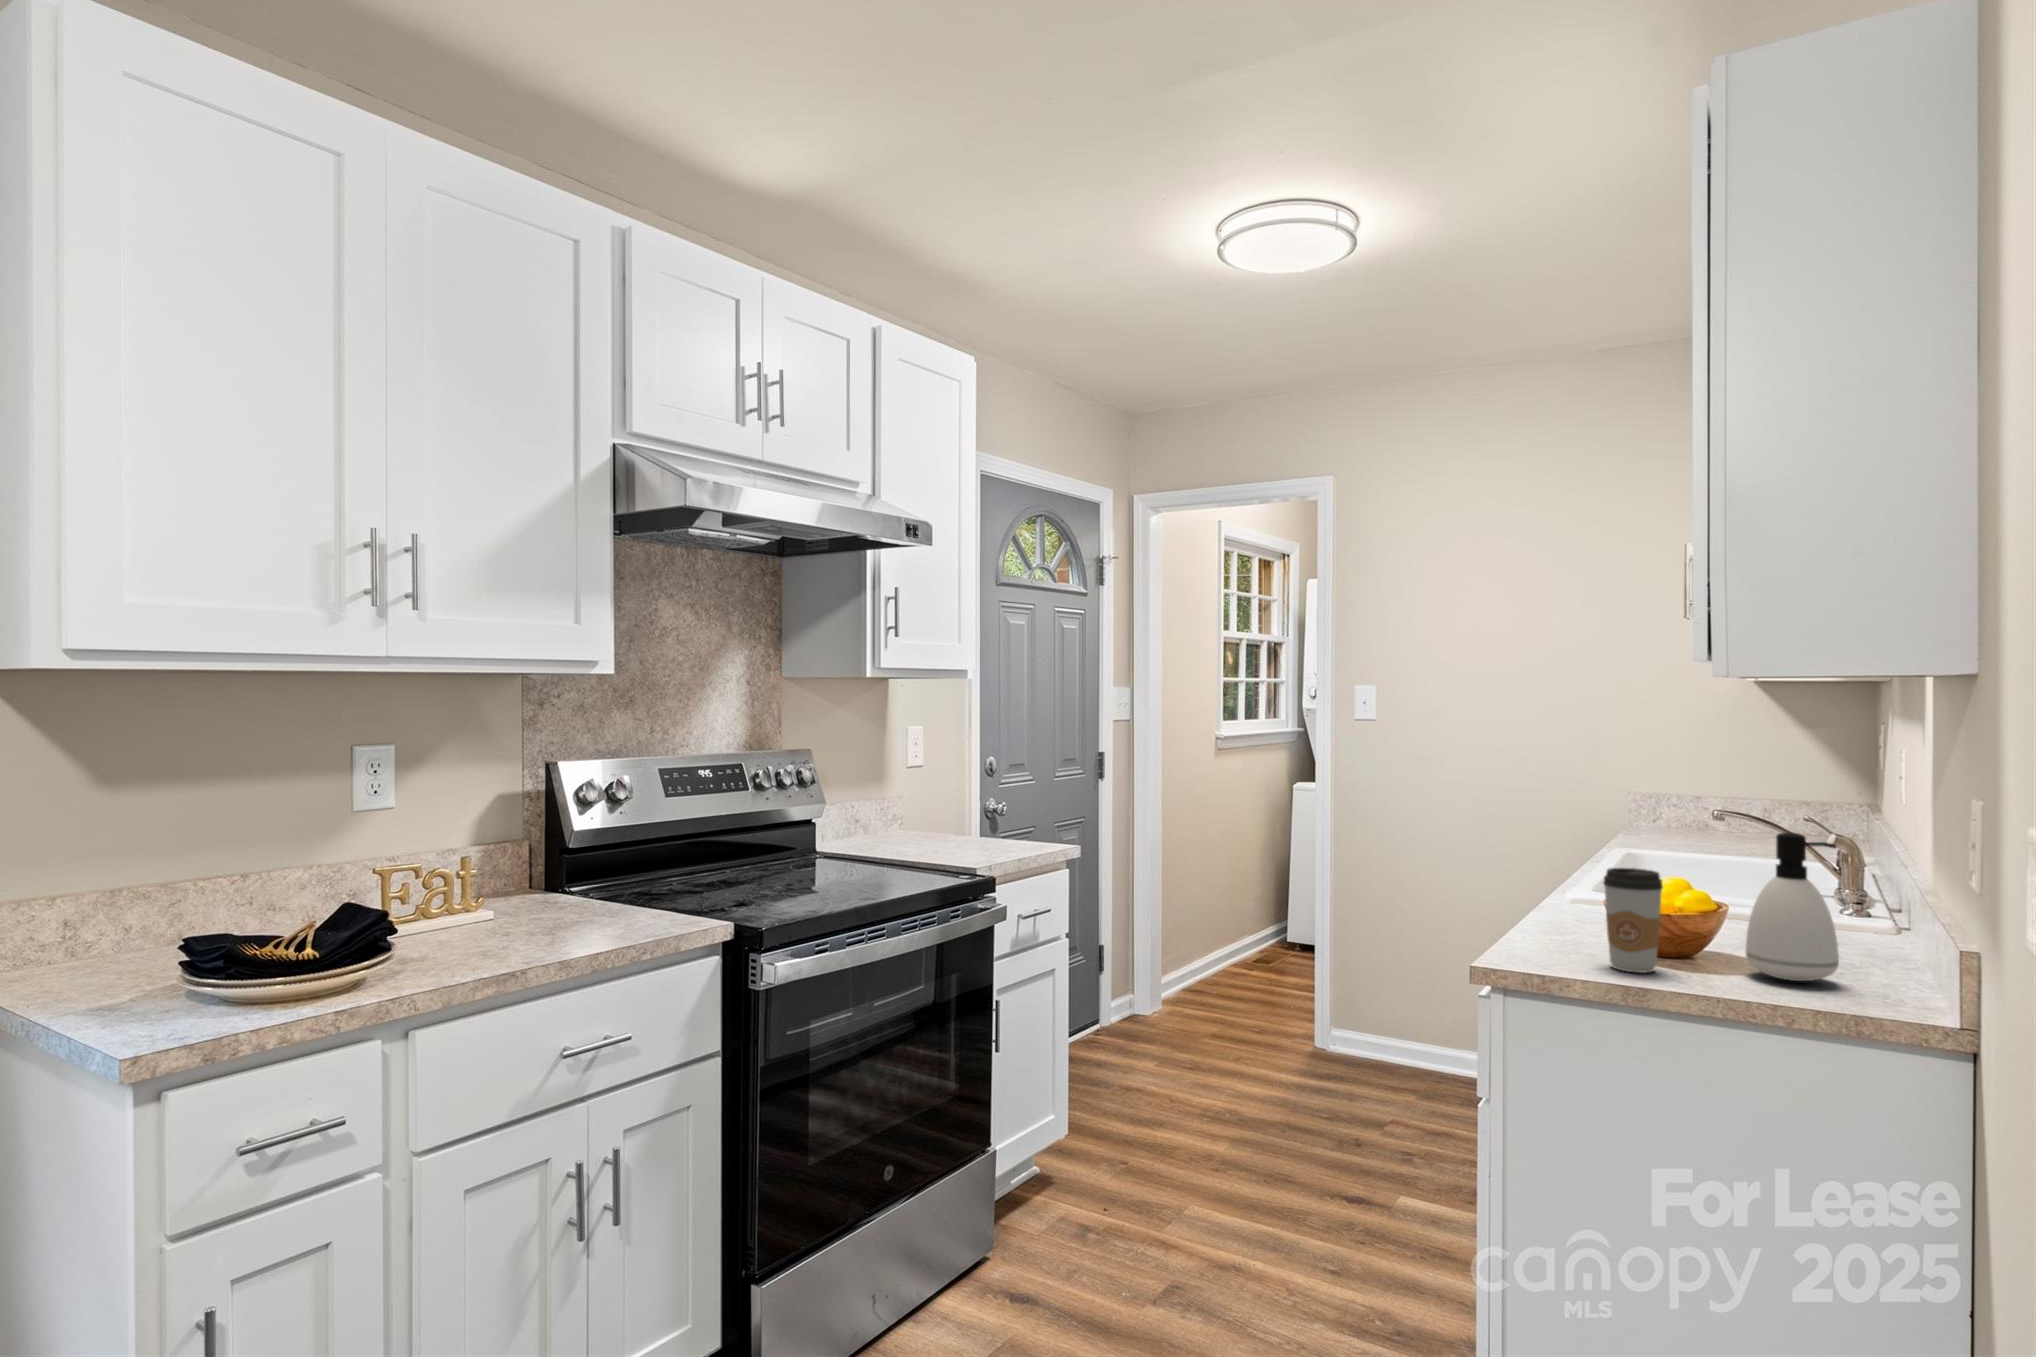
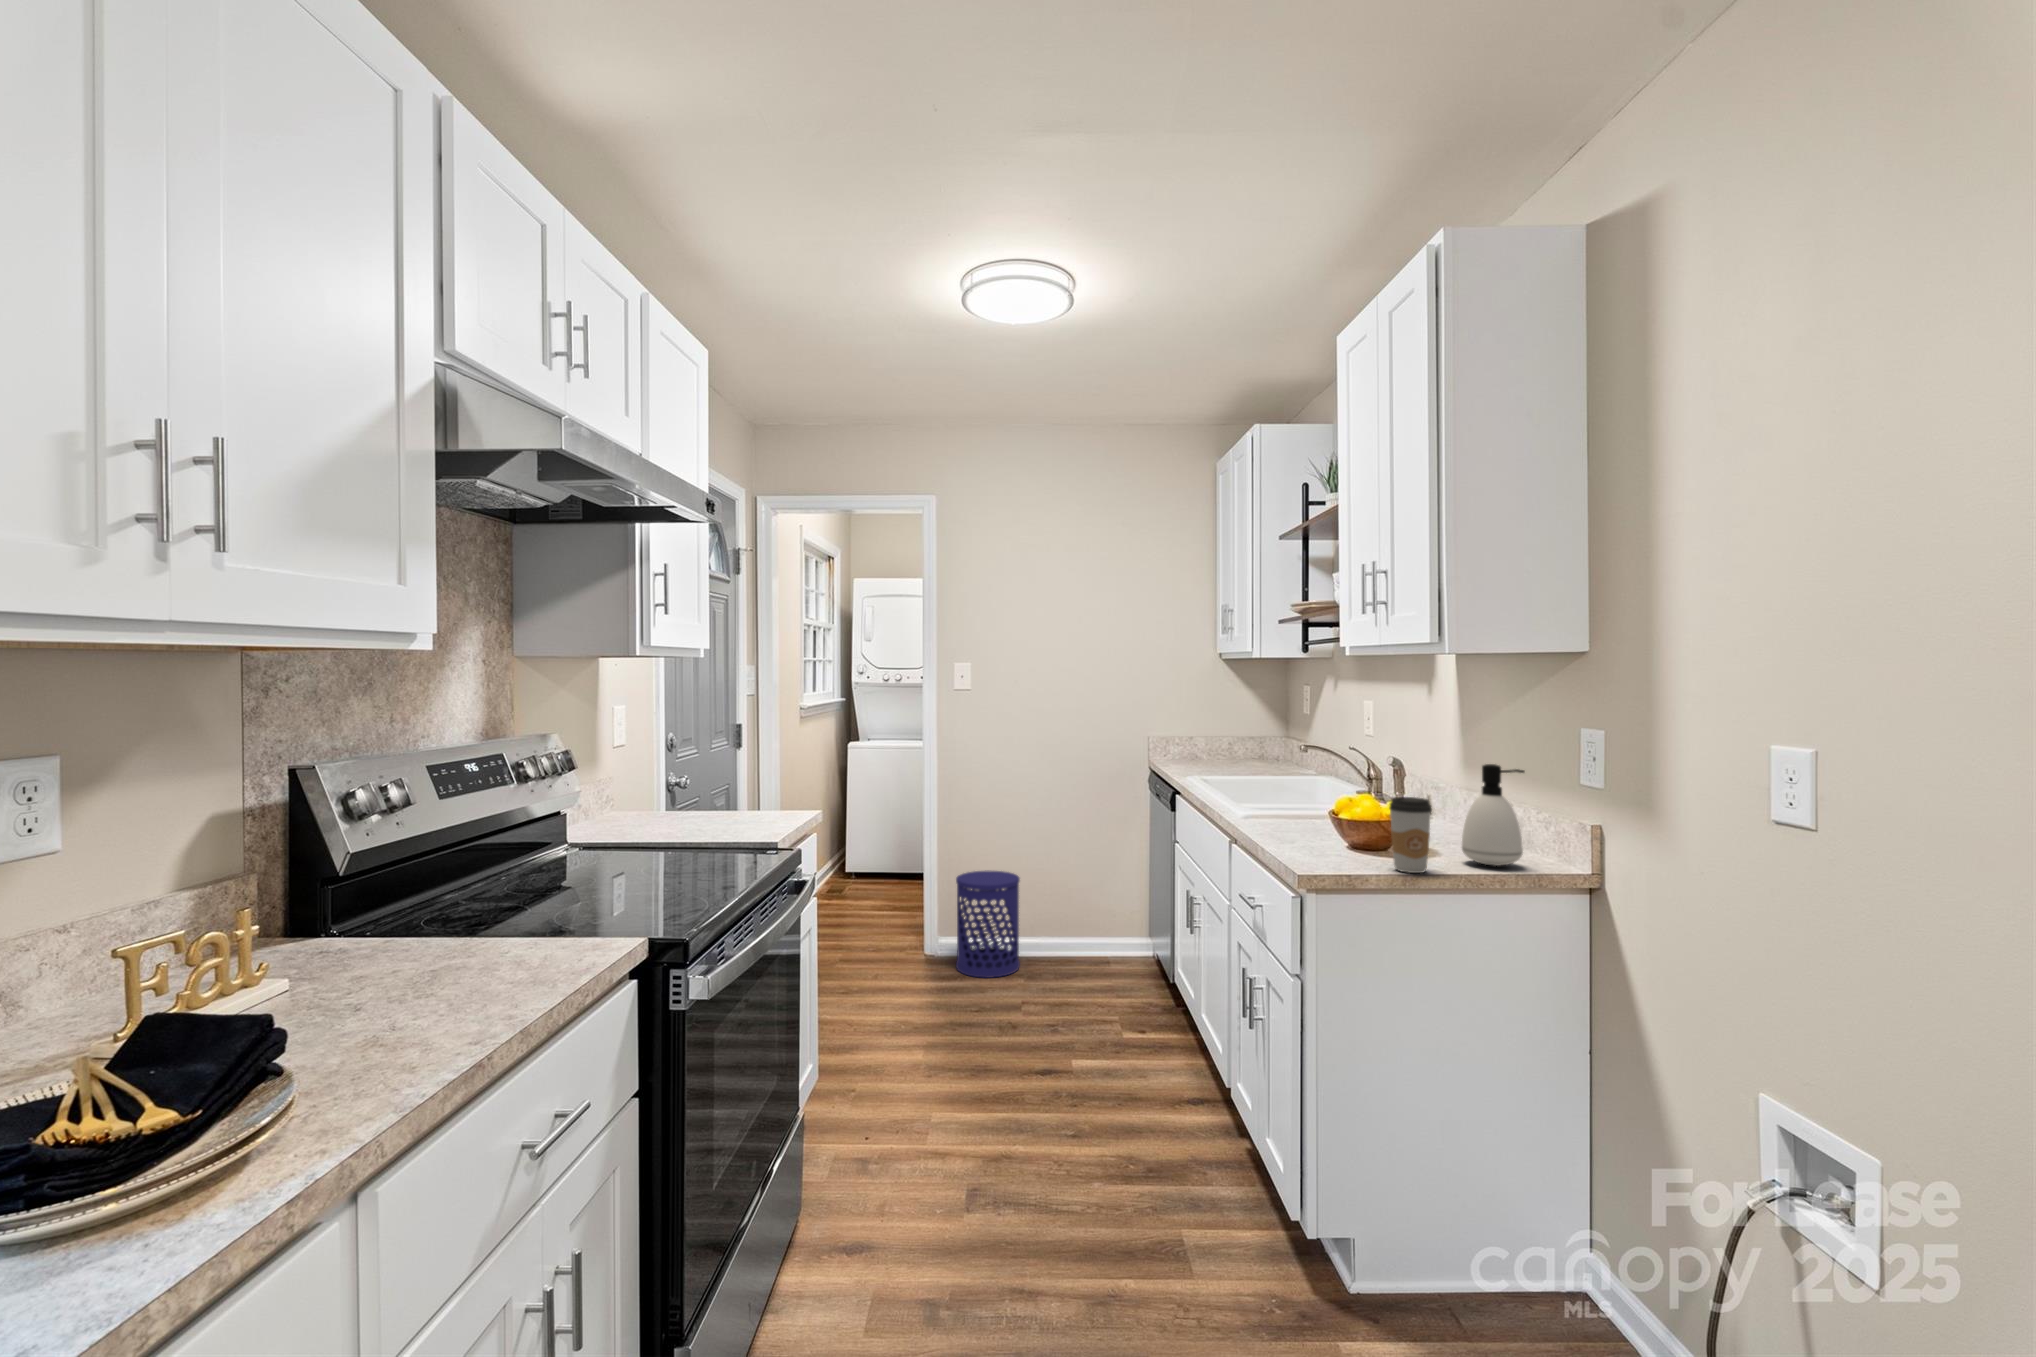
waste bin: none [1342,951,1429,1090] -> present [956,871,1020,978]

